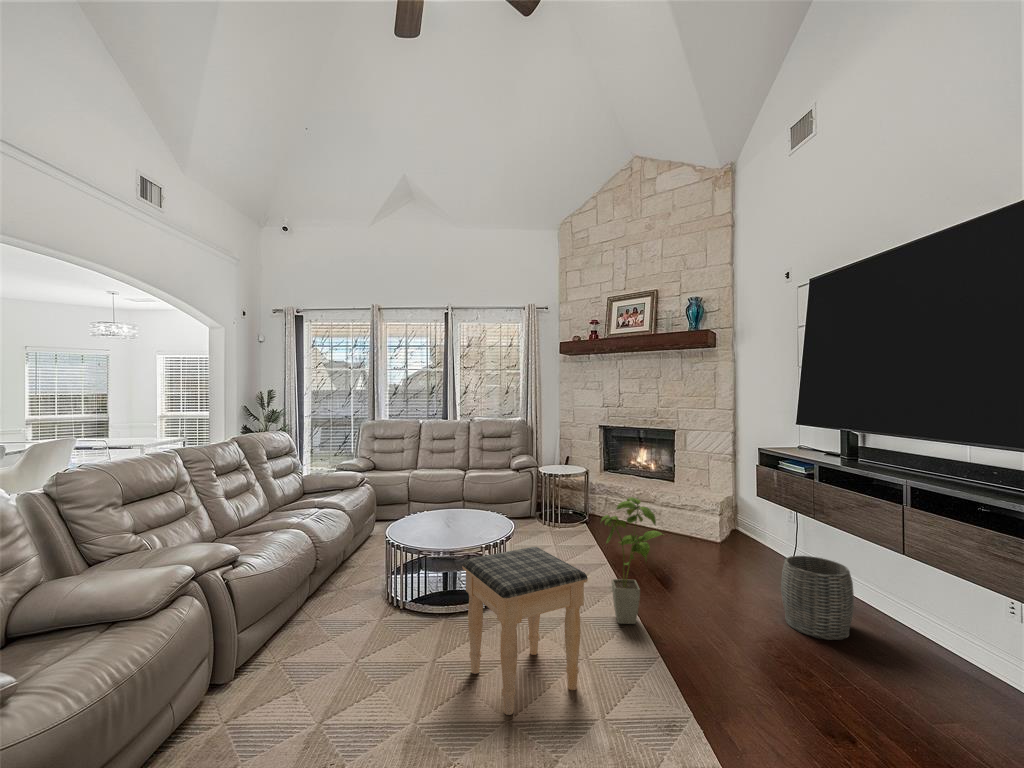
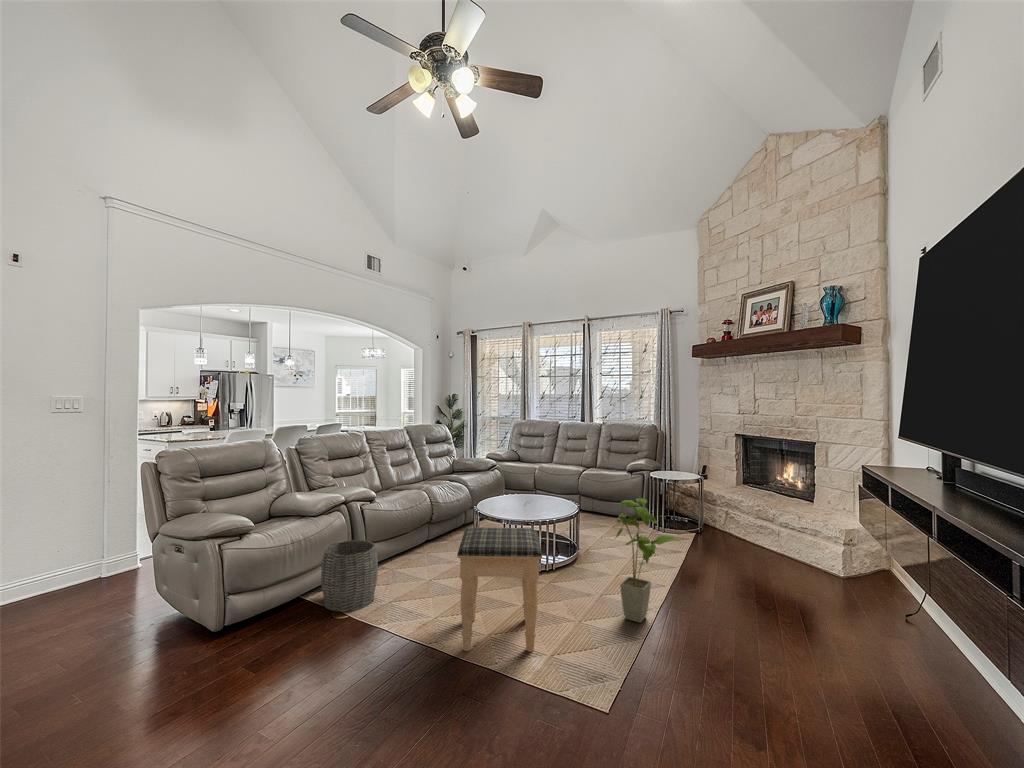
woven basket: present [781,556,854,640] -> present [321,540,378,612]

